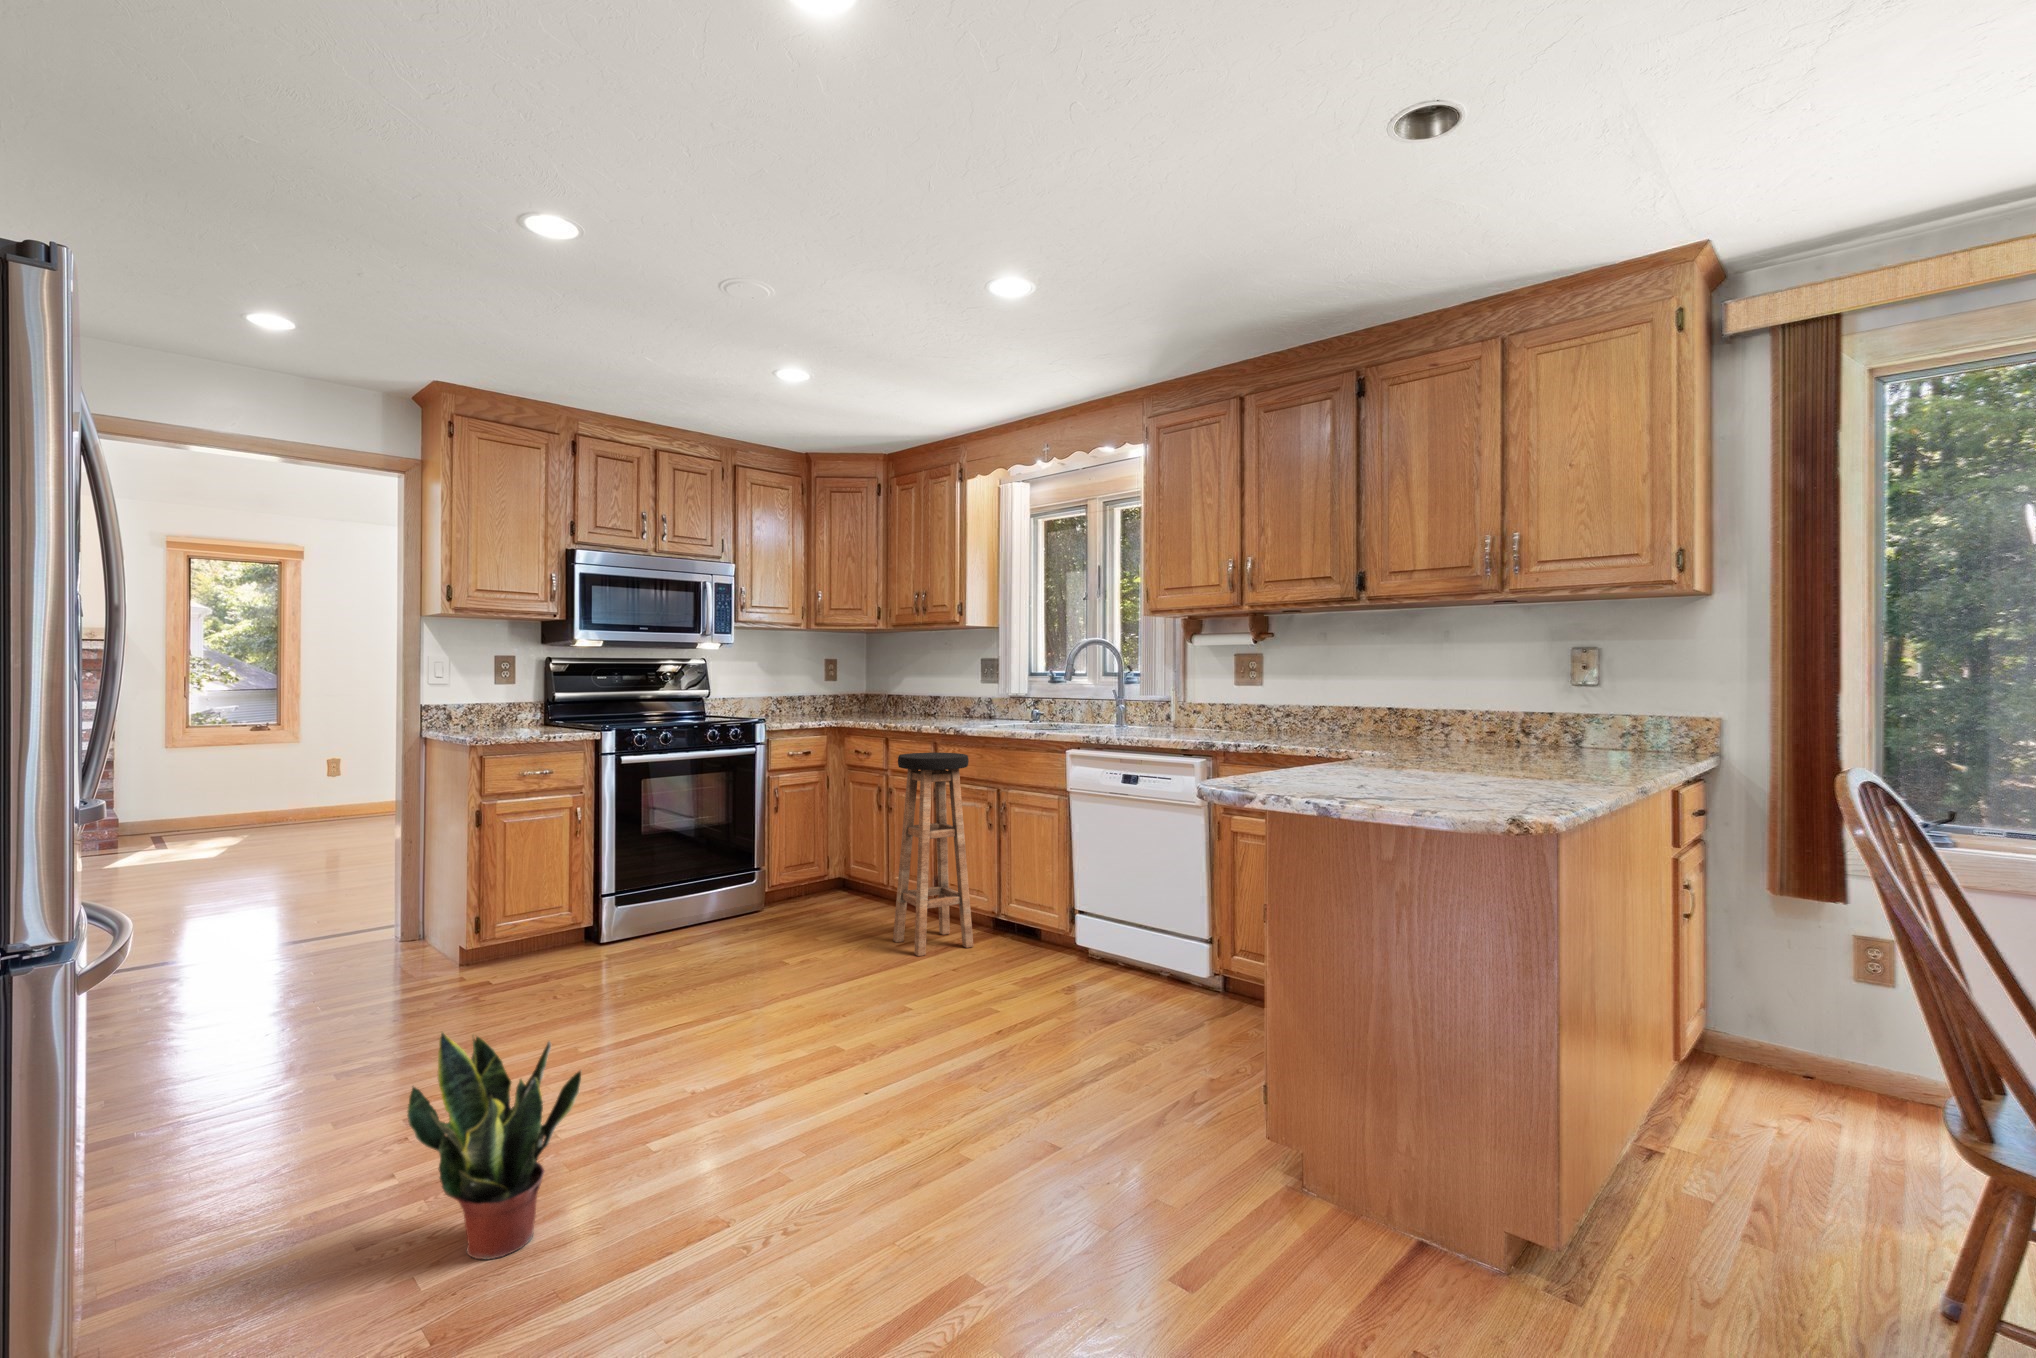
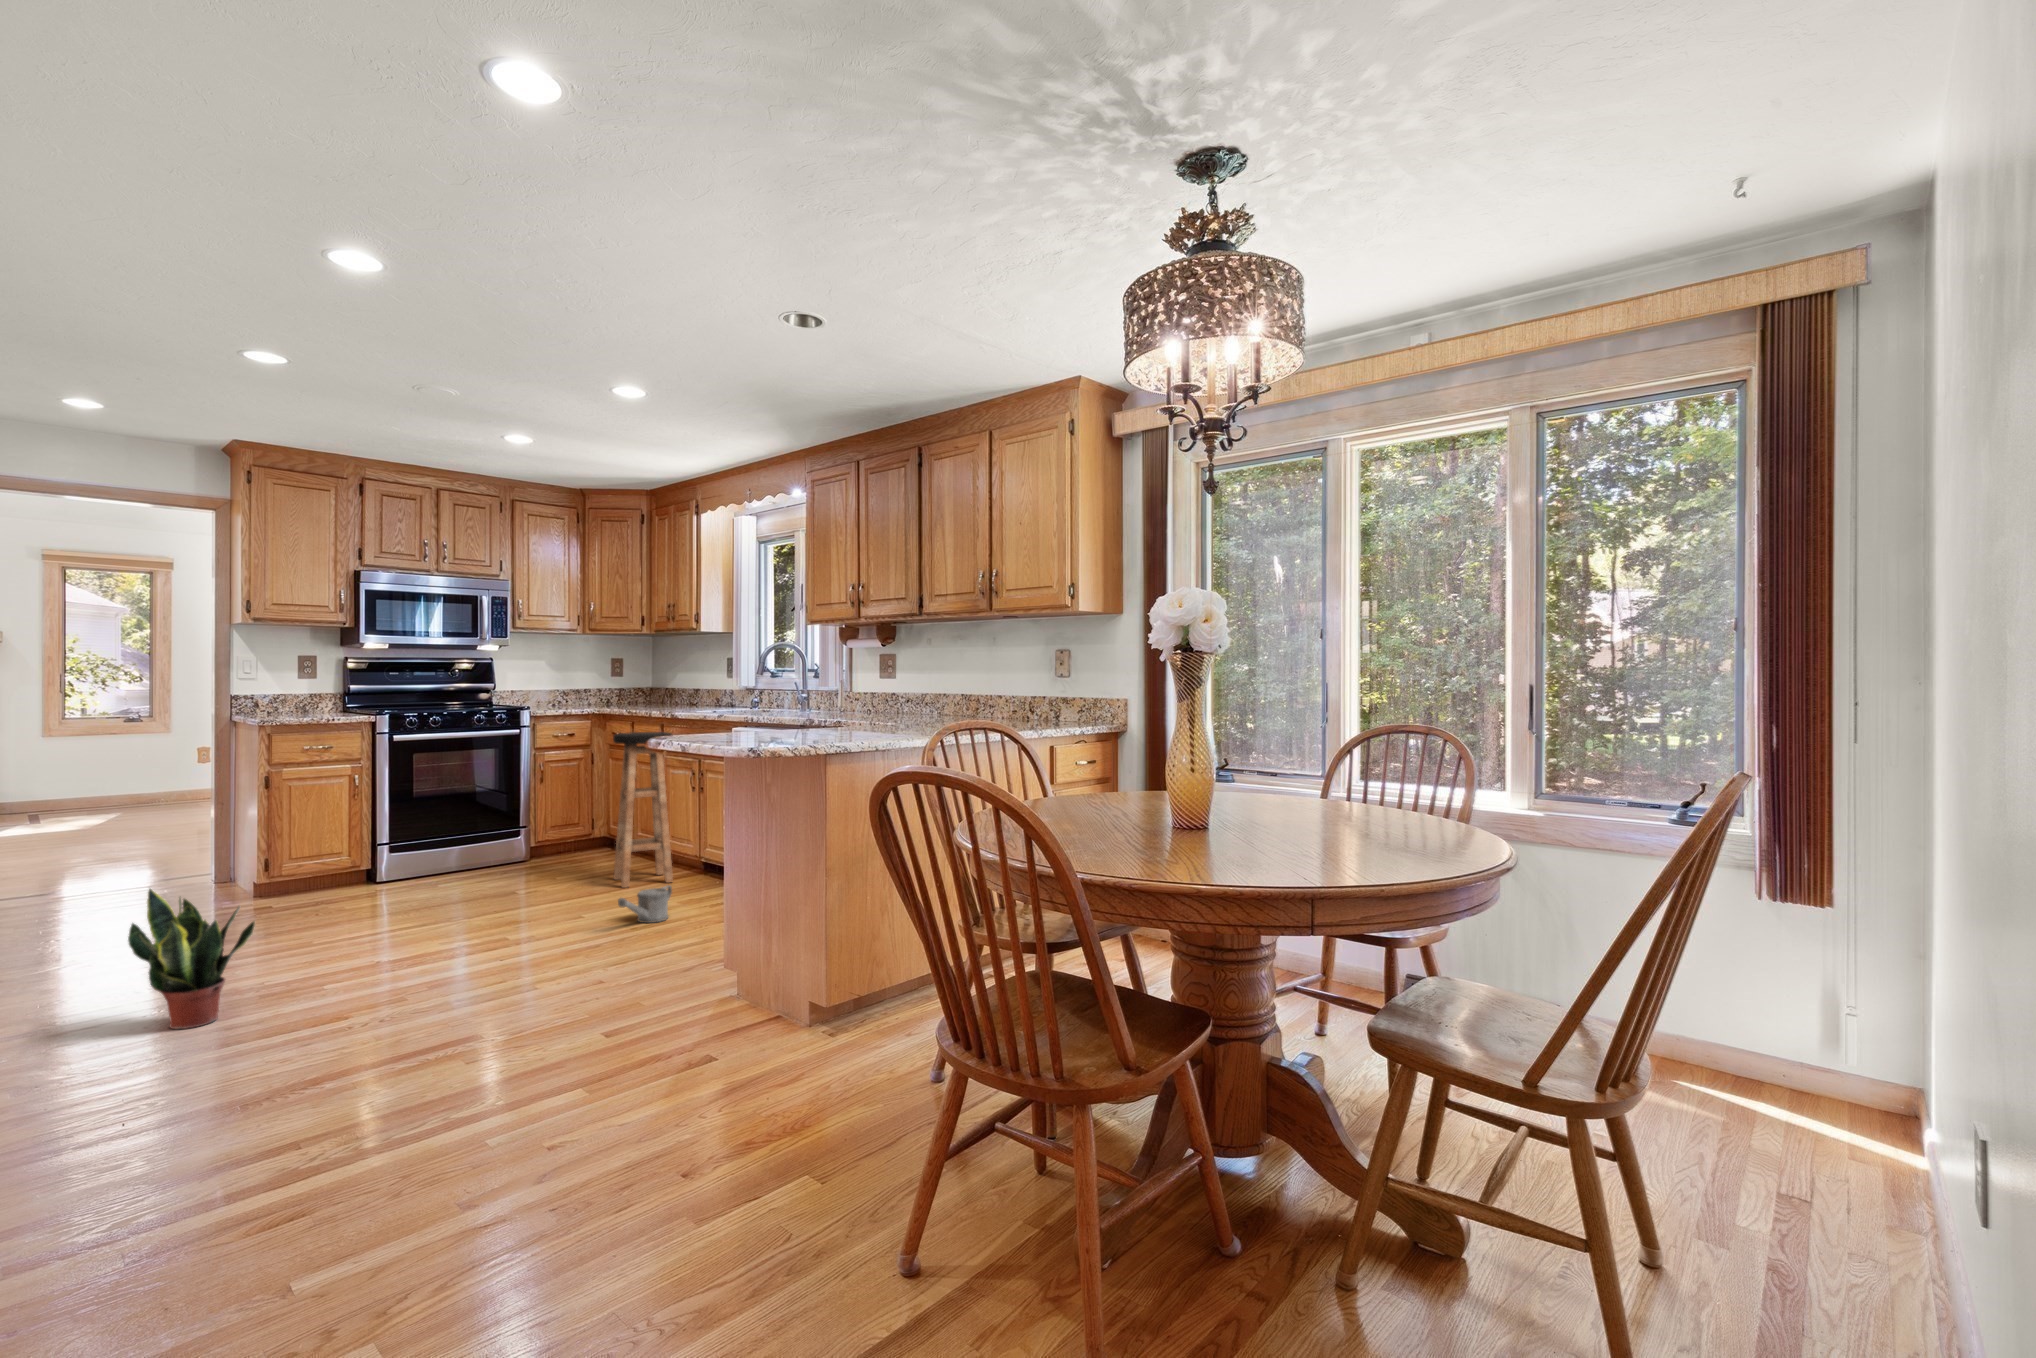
watering can: none [984,965,1029,1022] -> present [618,885,672,923]

